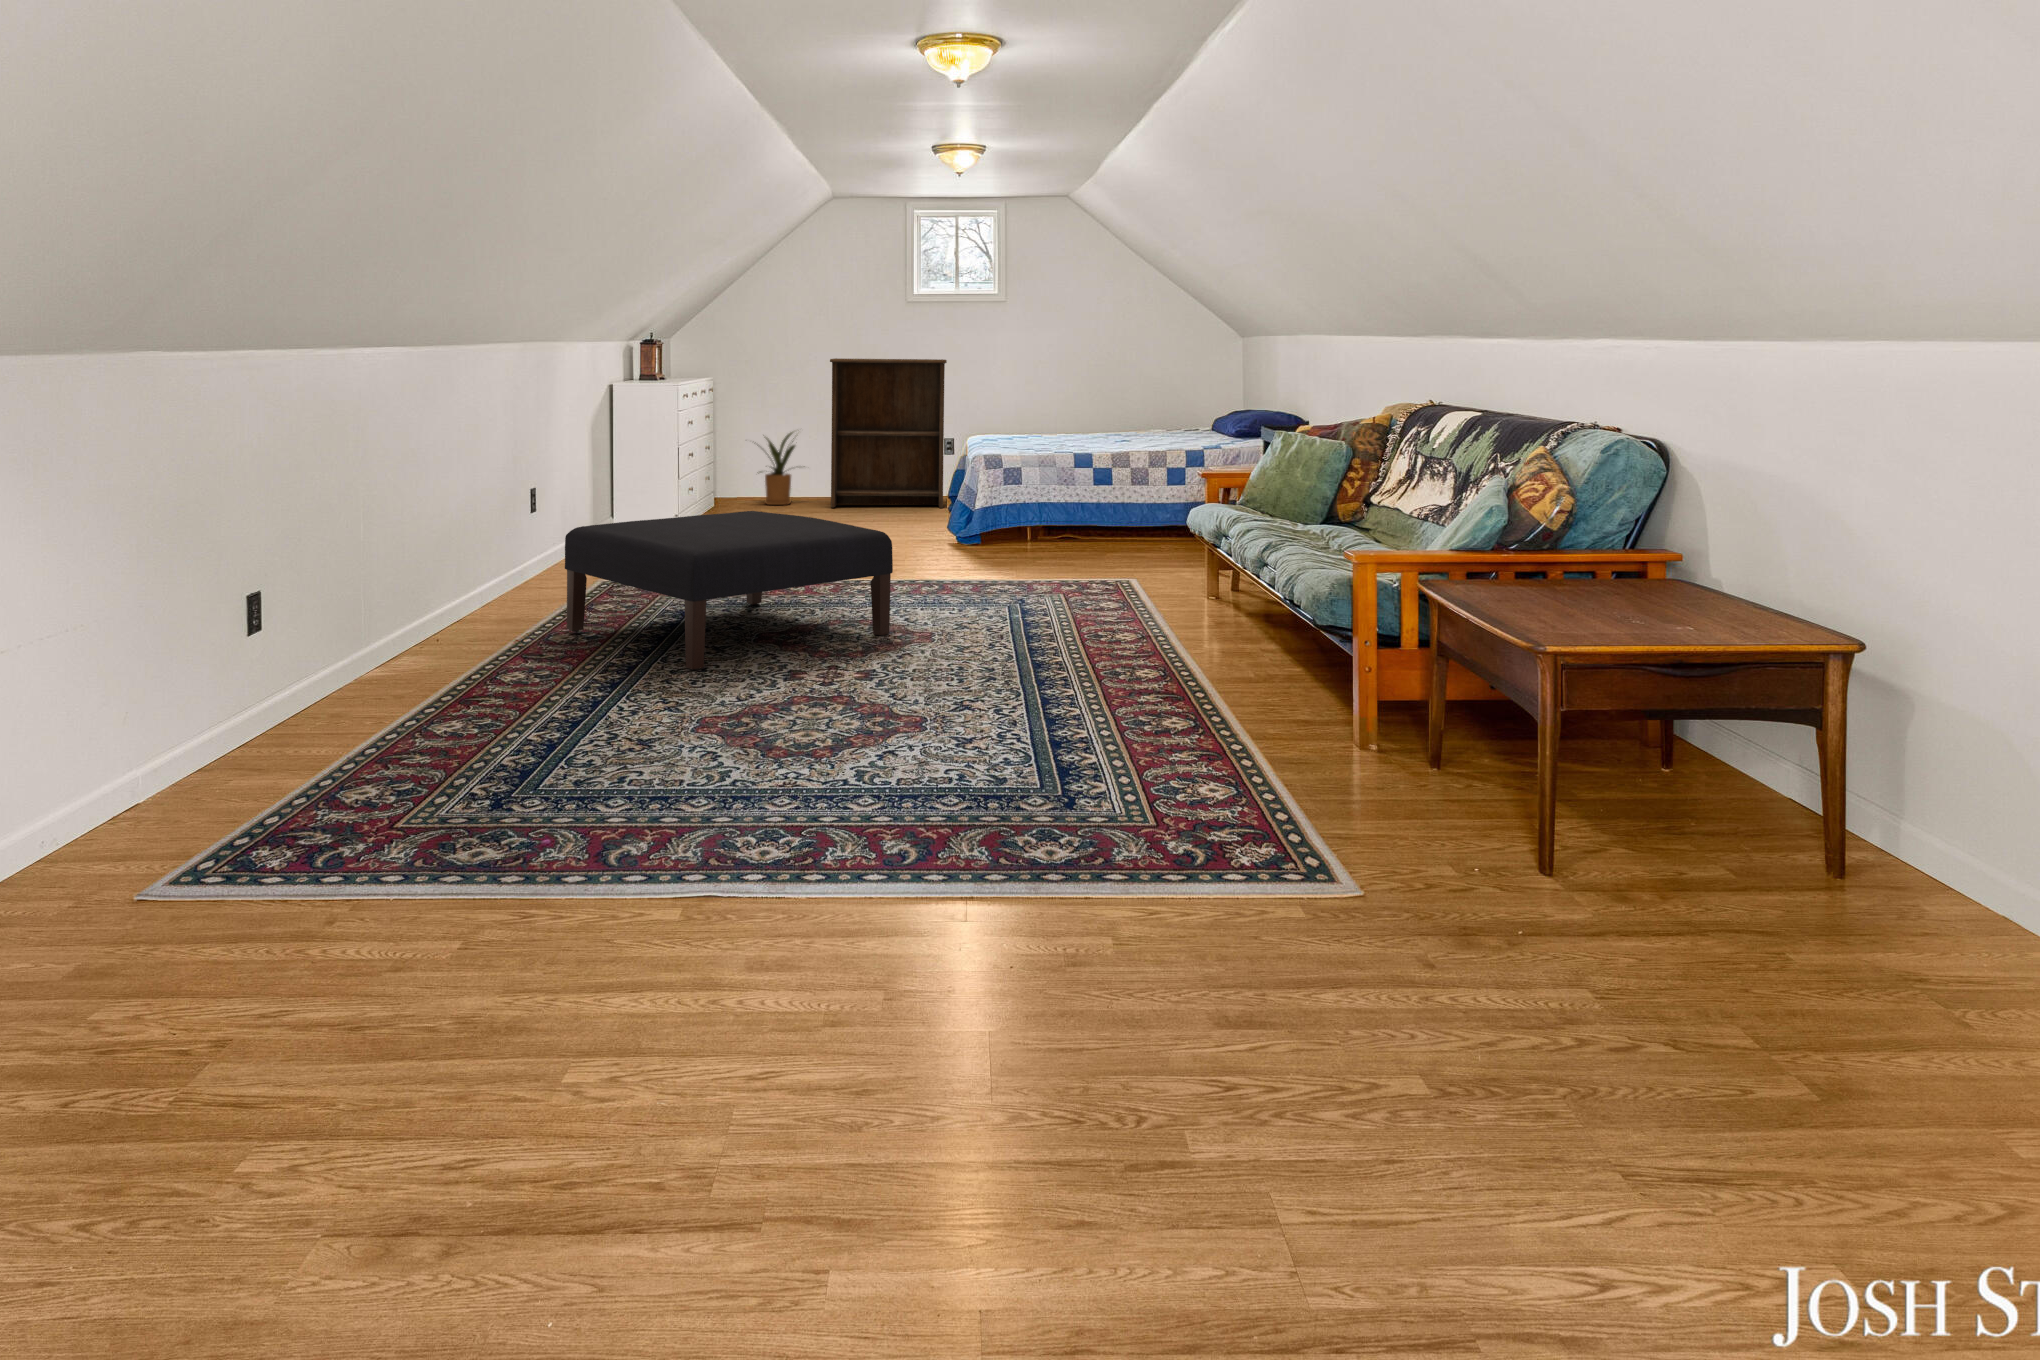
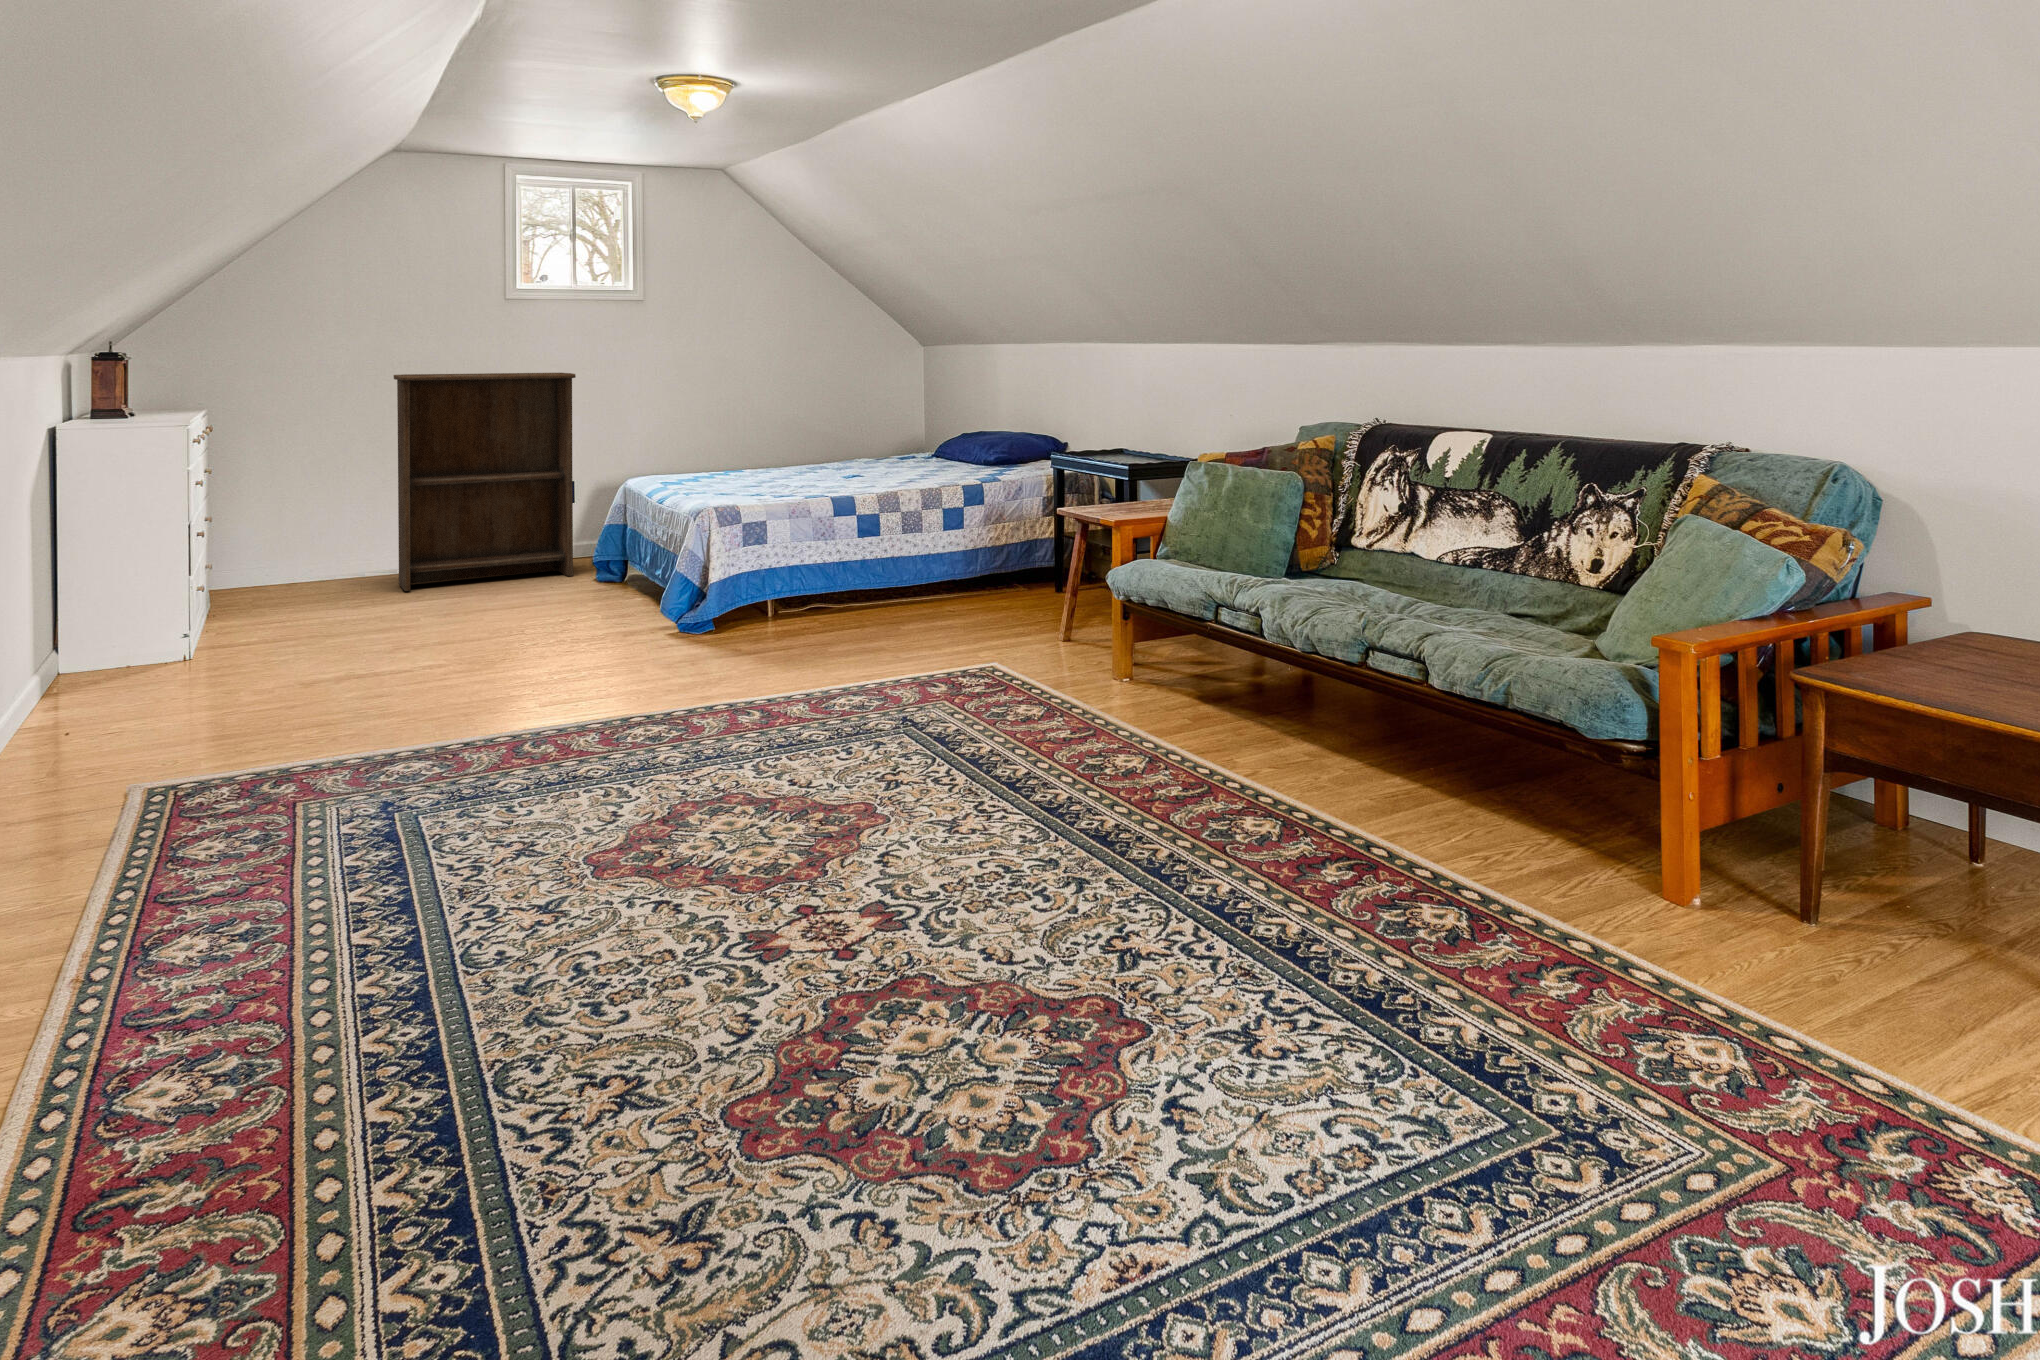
house plant: present [765,432,795,505] -> none [243,478,358,596]
ottoman: present [565,511,893,670] -> none [234,658,871,1032]

